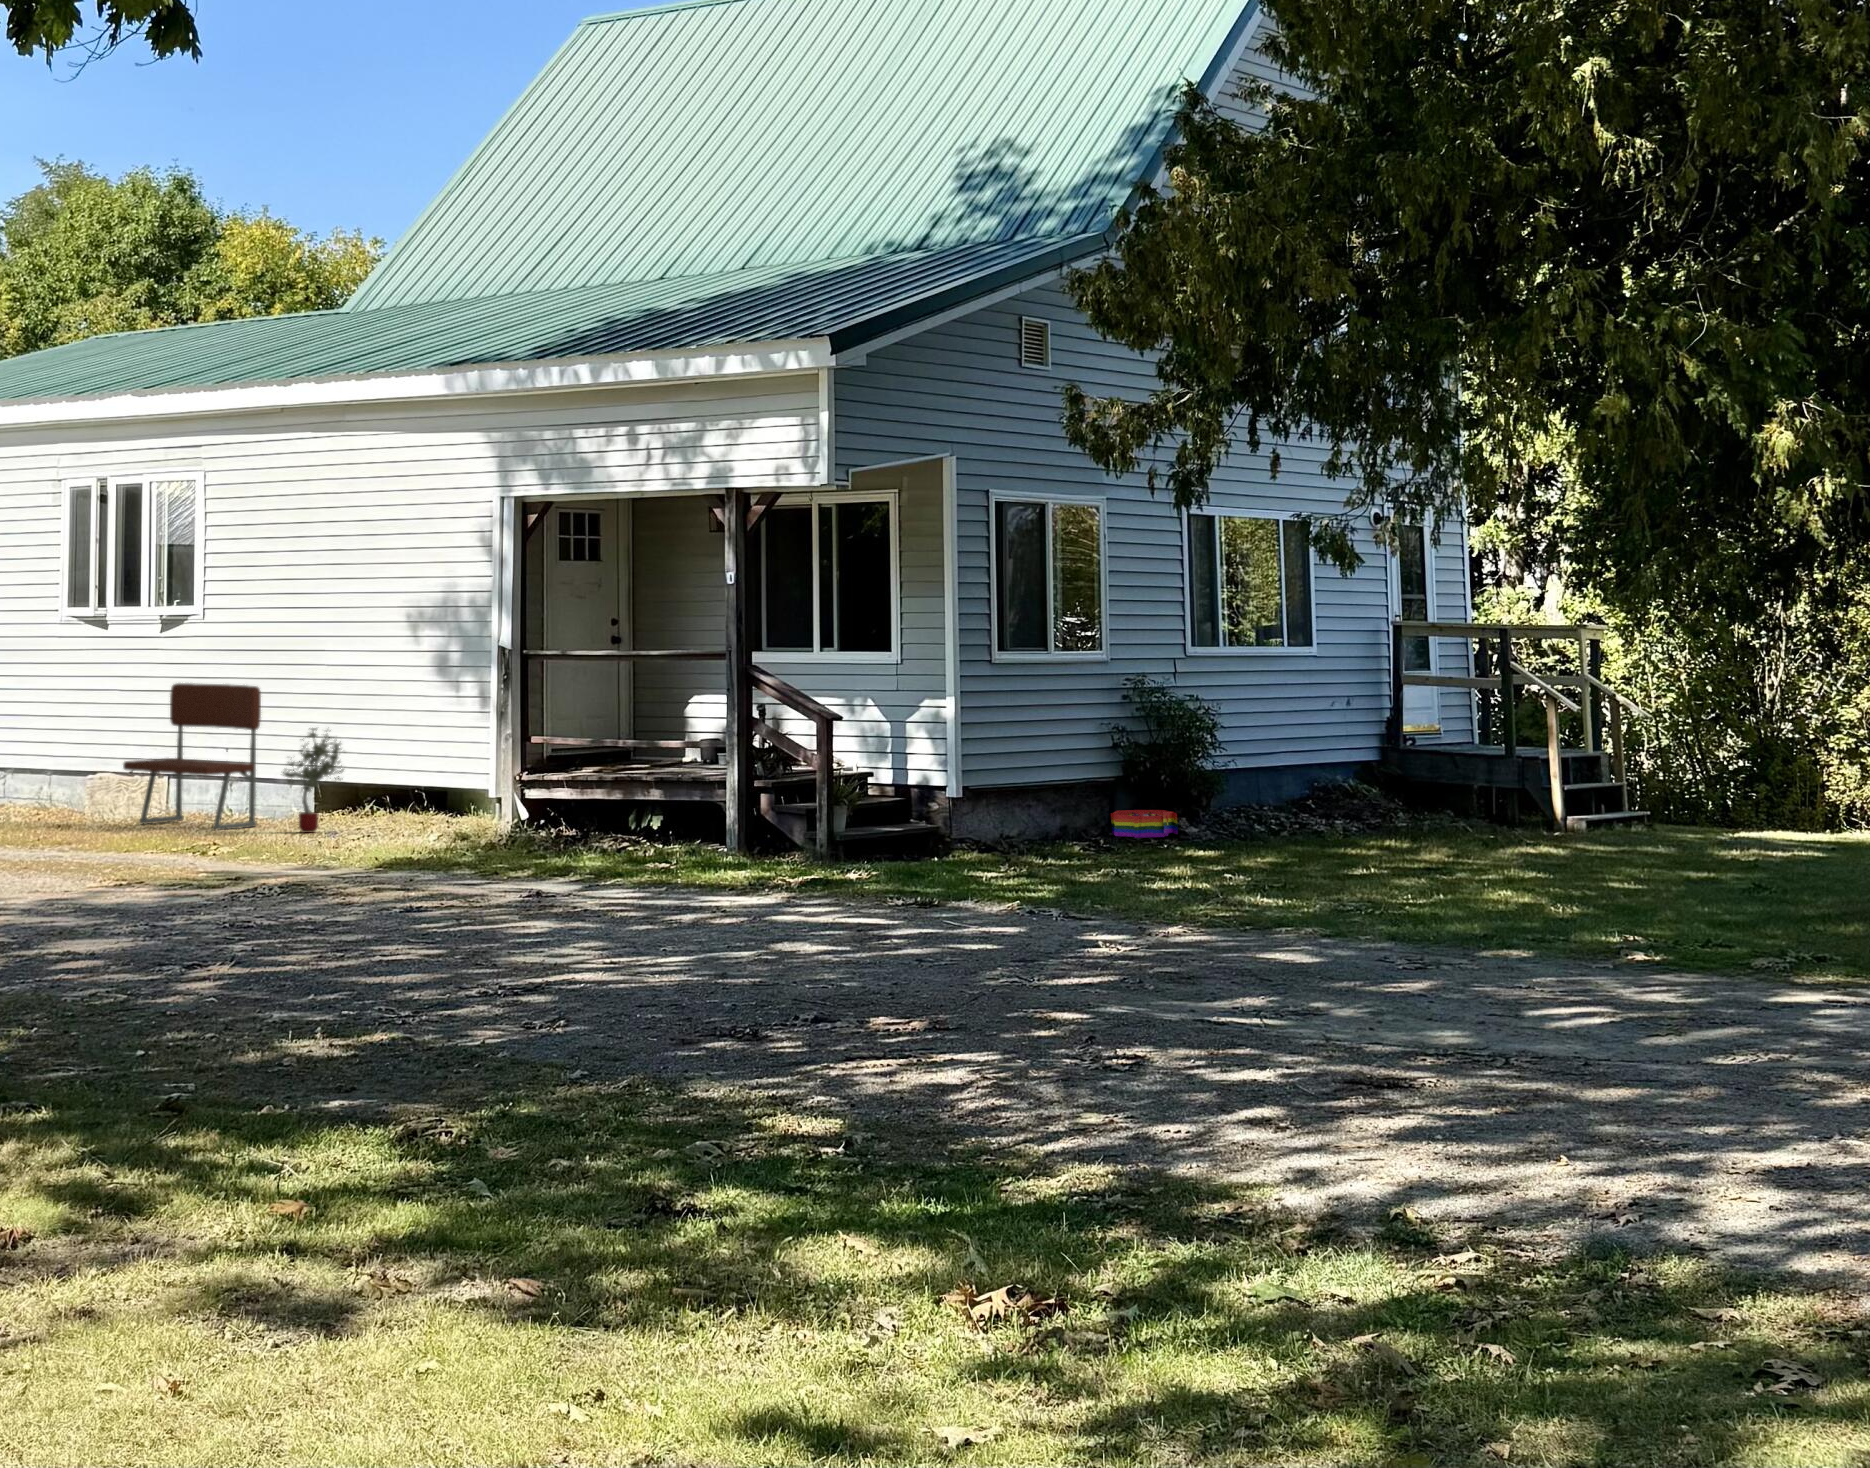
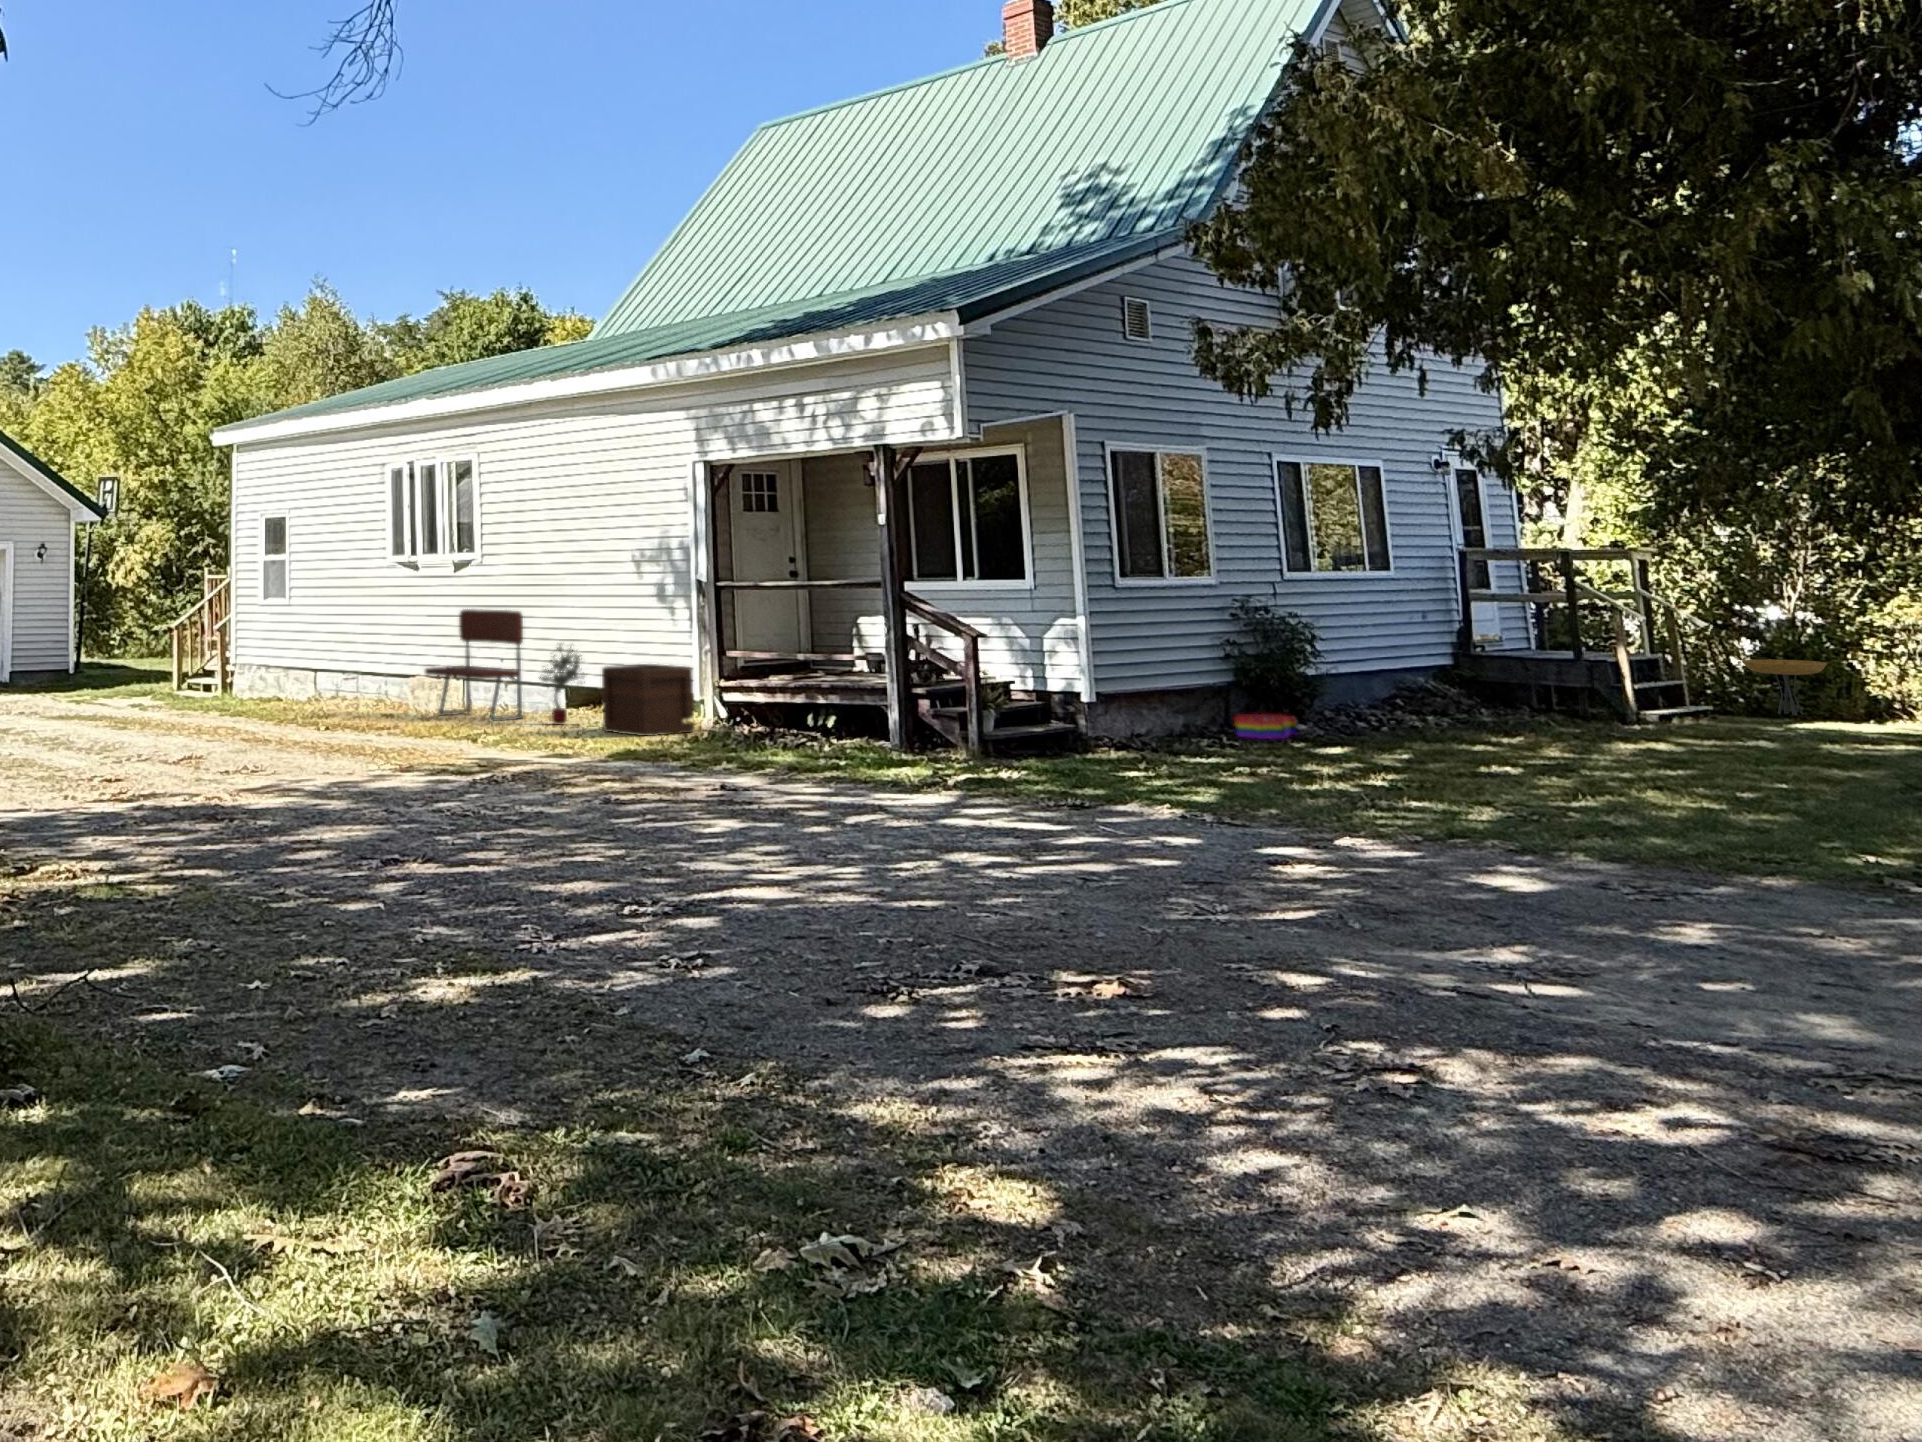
side table: none [1657,746,1737,808] -> present [1742,660,1827,715]
wooden crate: none [370,754,485,845] -> present [602,664,694,736]

